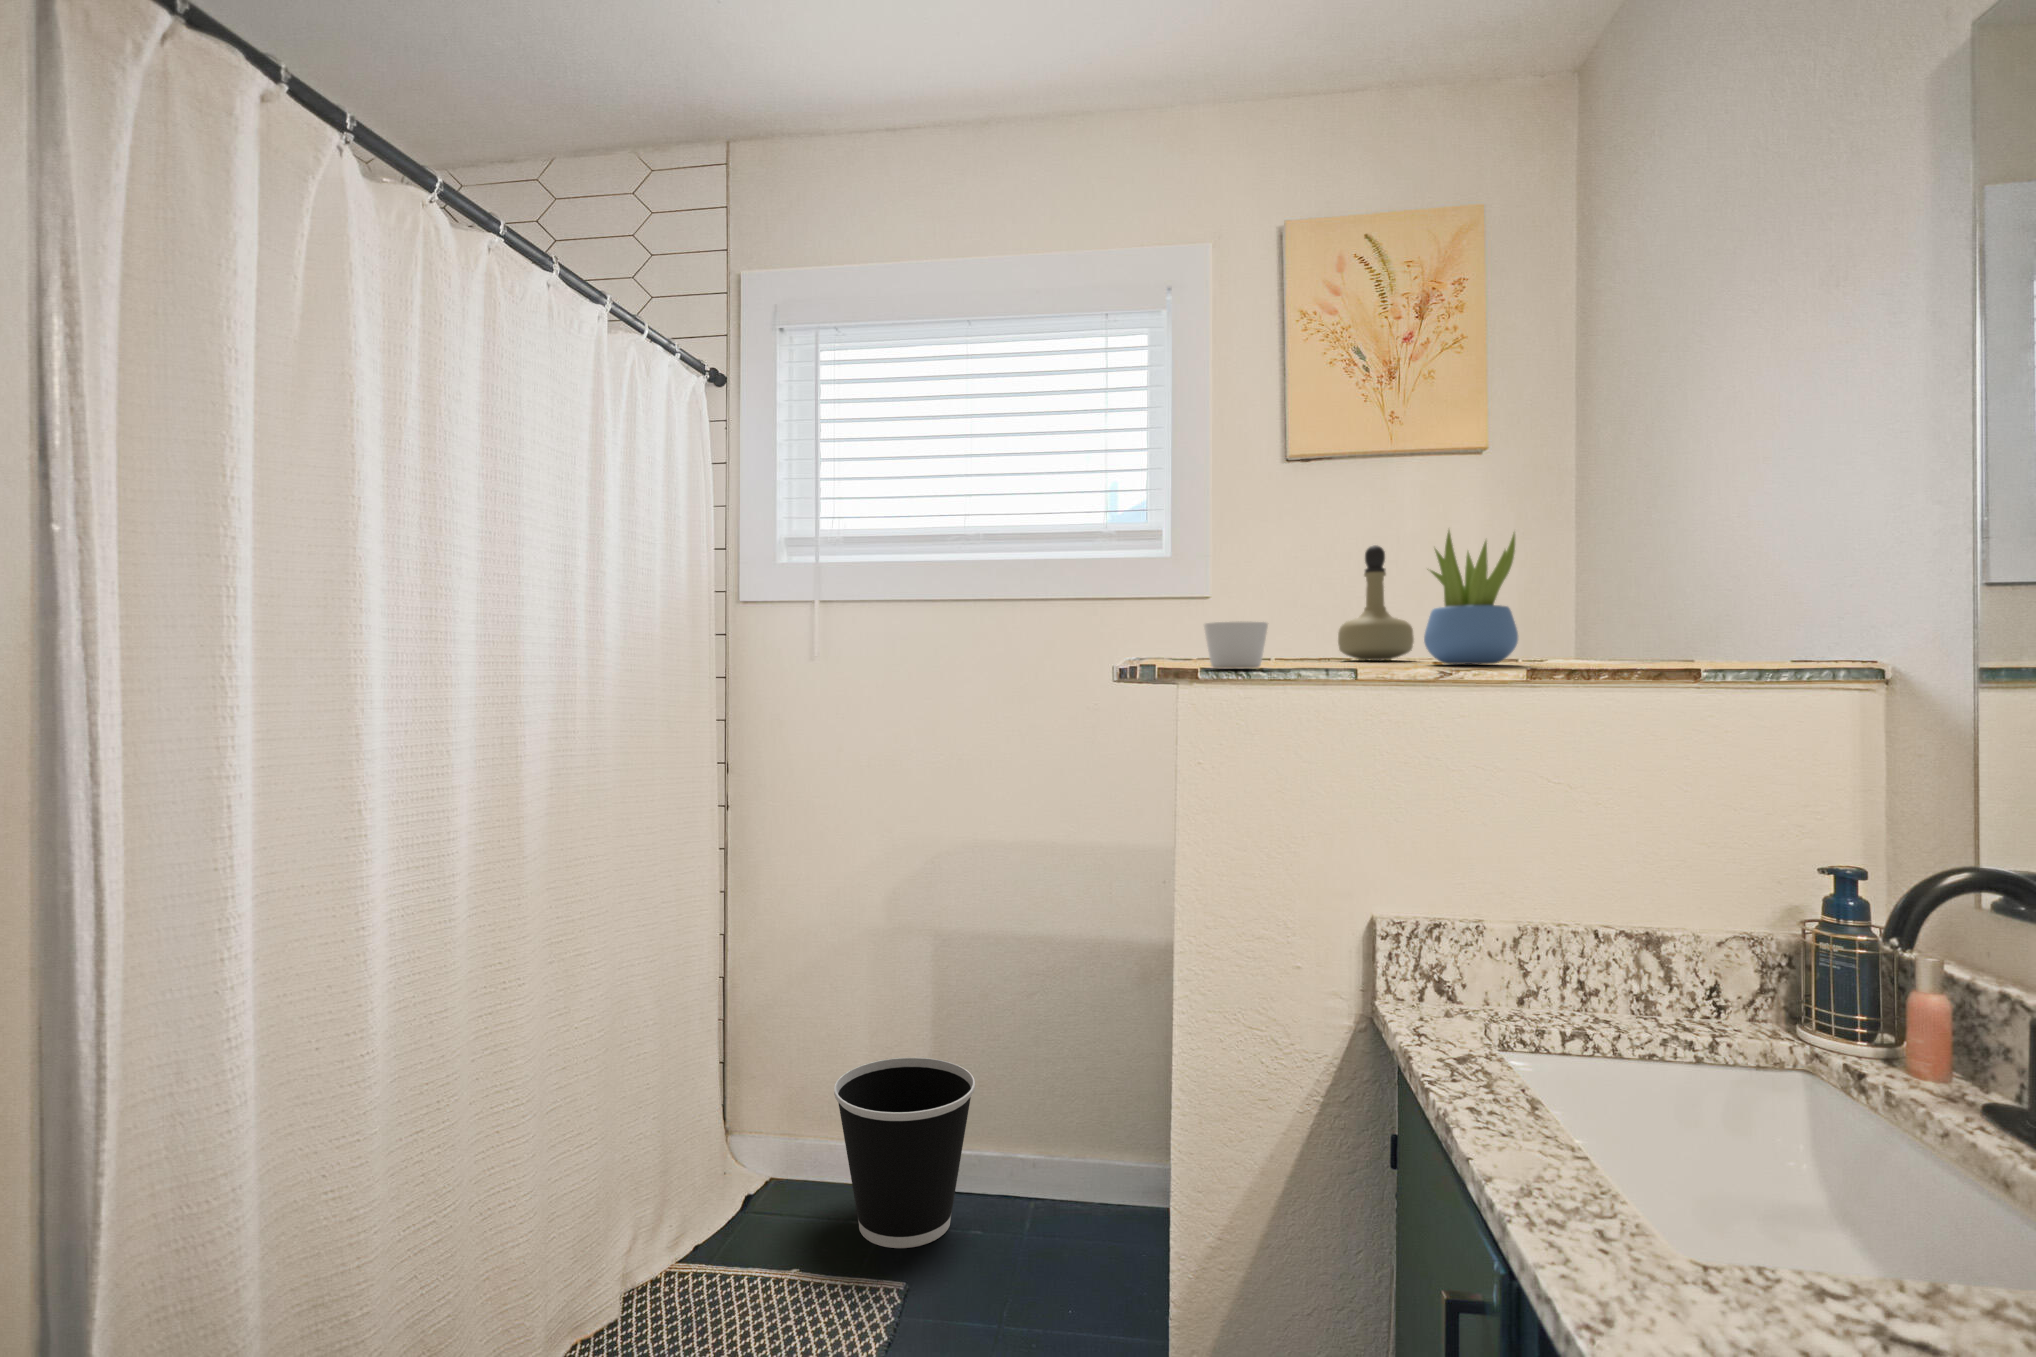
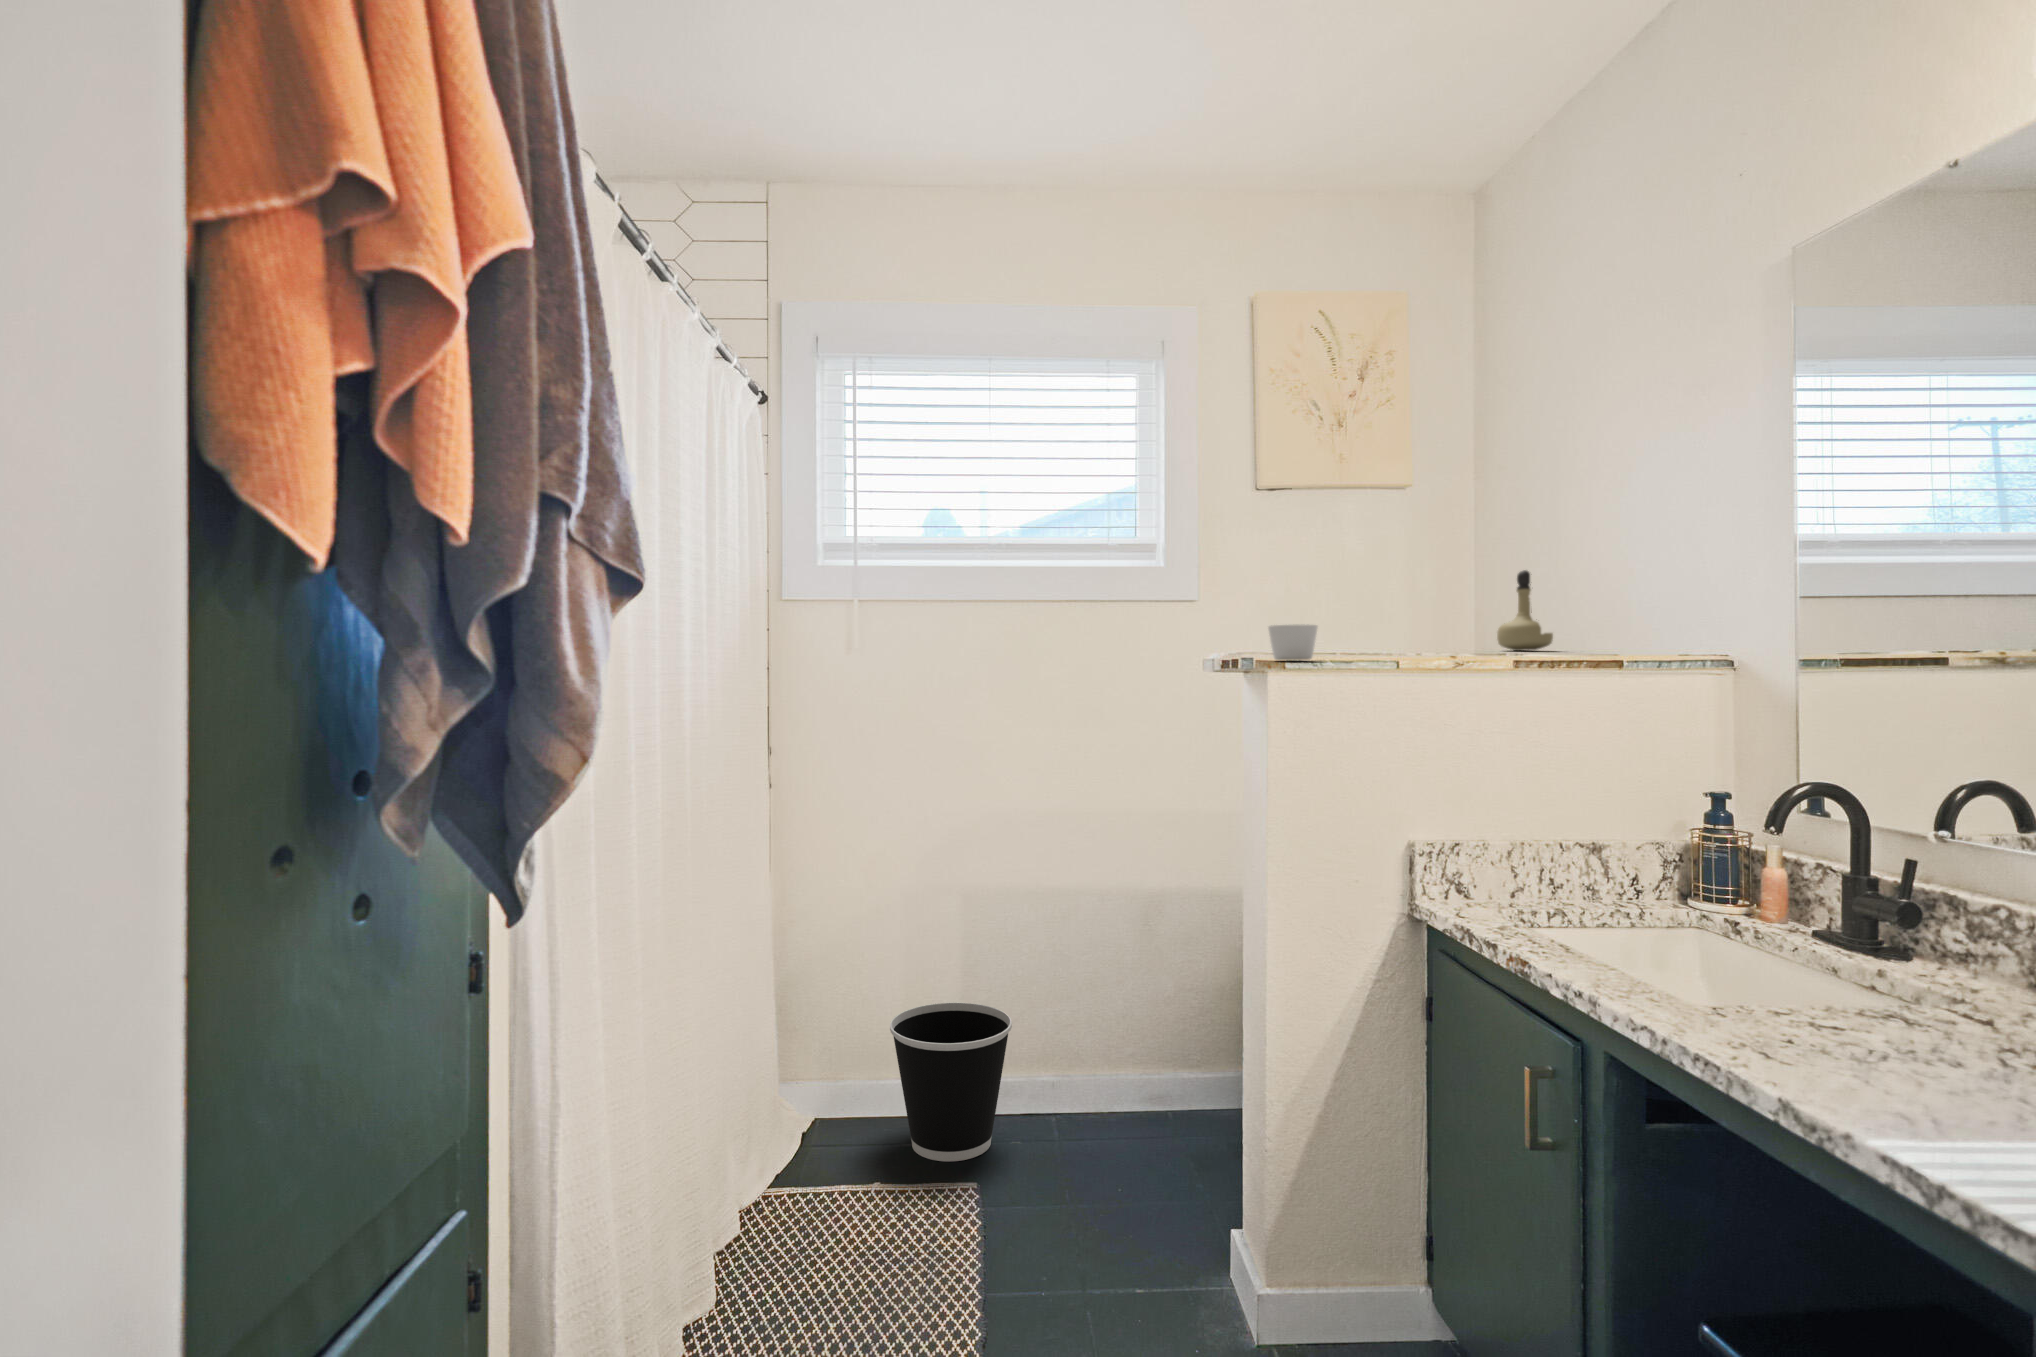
succulent plant: present [1424,531,1518,664] -> none [1412,555,1482,657]
perfume bottle: present [1338,545,1414,660] -> present [1497,570,1553,651]

